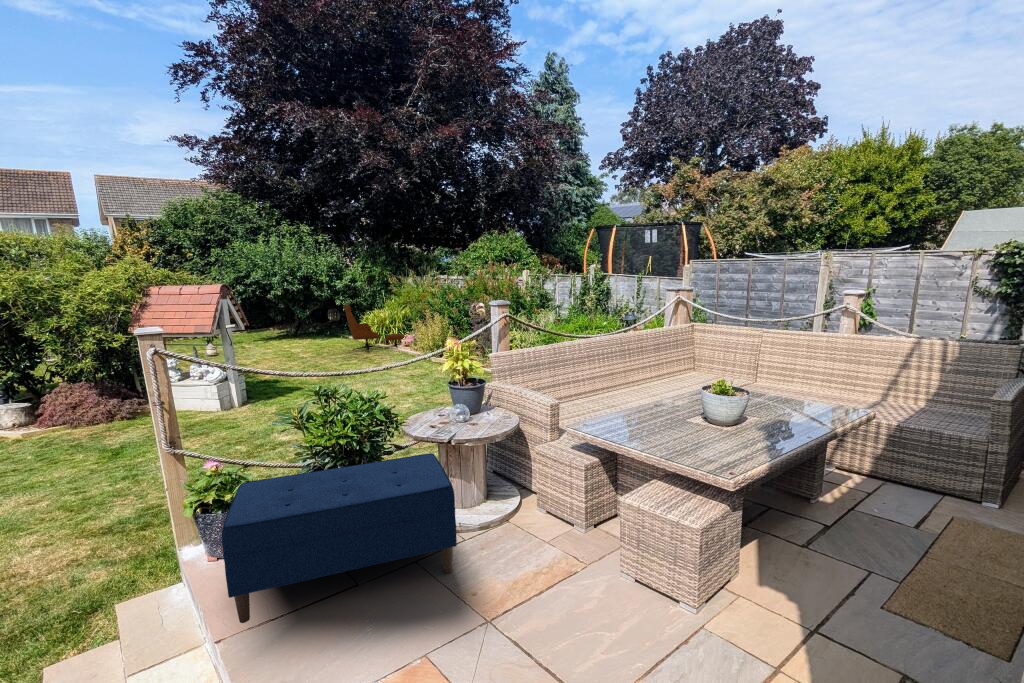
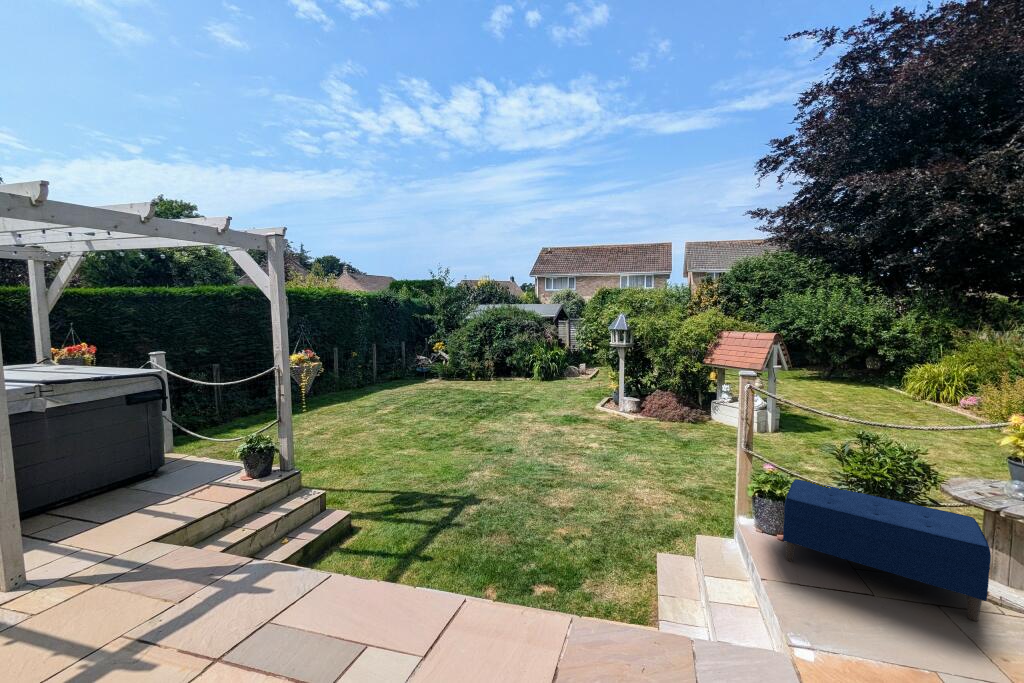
lounge chair: present [344,304,405,351] -> none [888,357,967,412]

